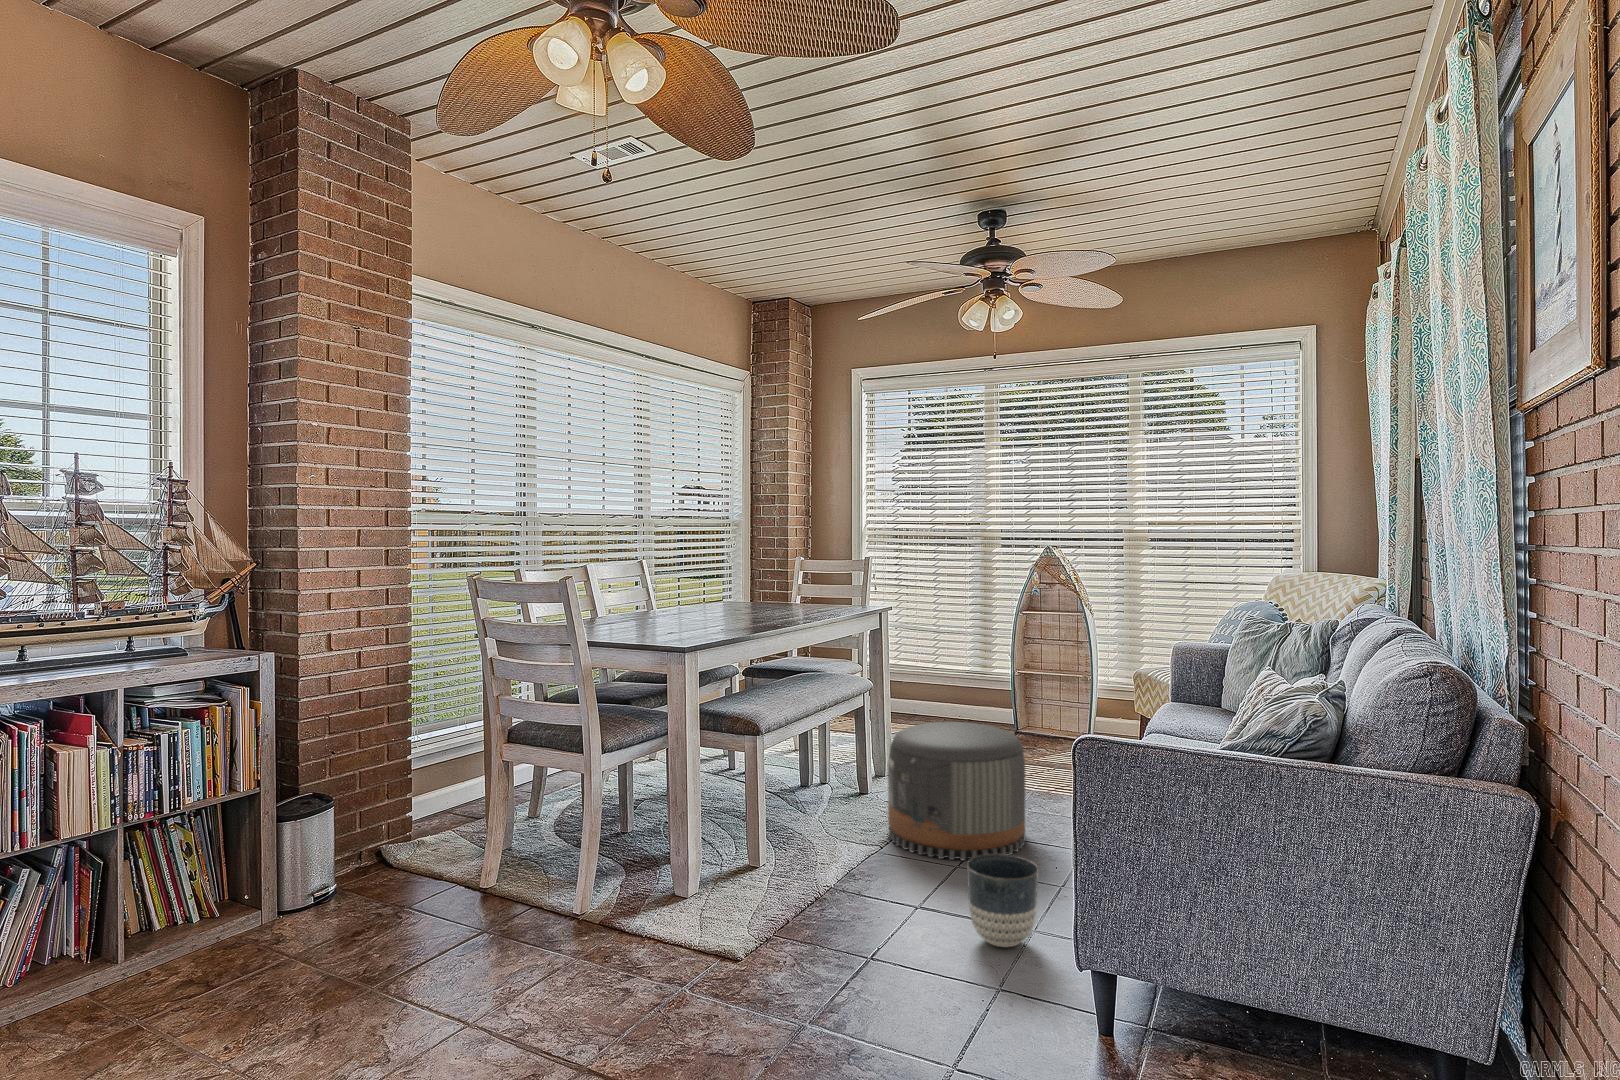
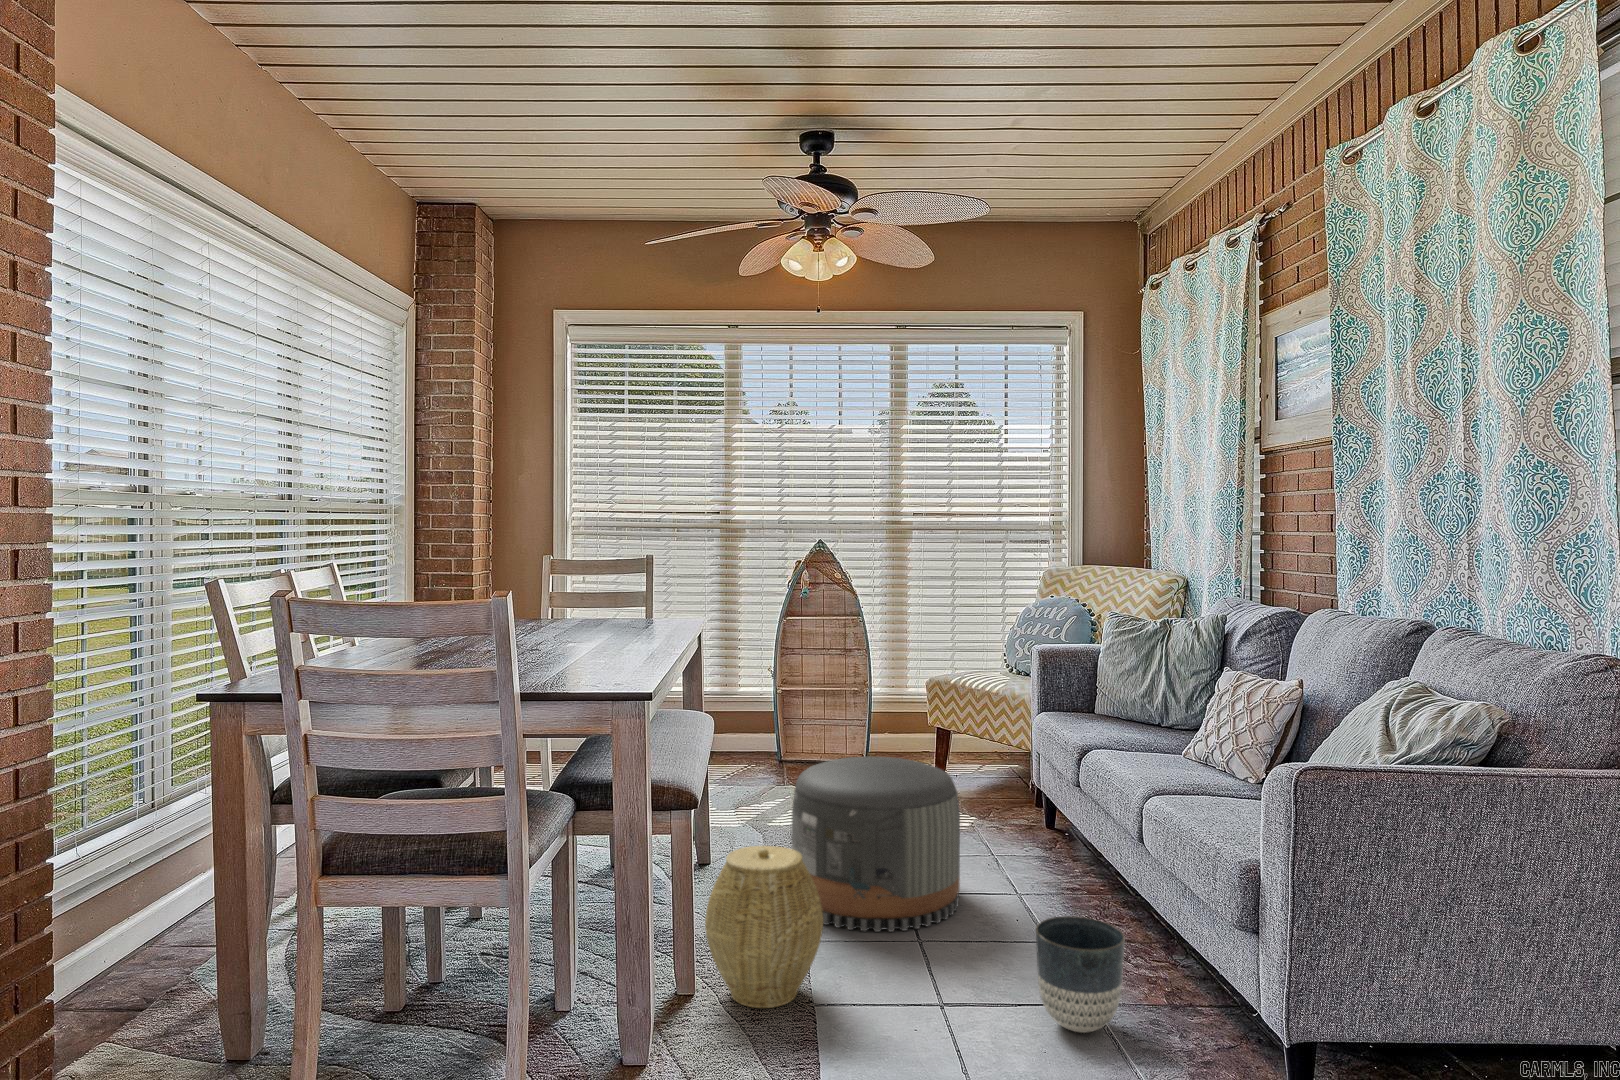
woven basket: none [760,770,846,886] -> present [705,846,823,1008]

